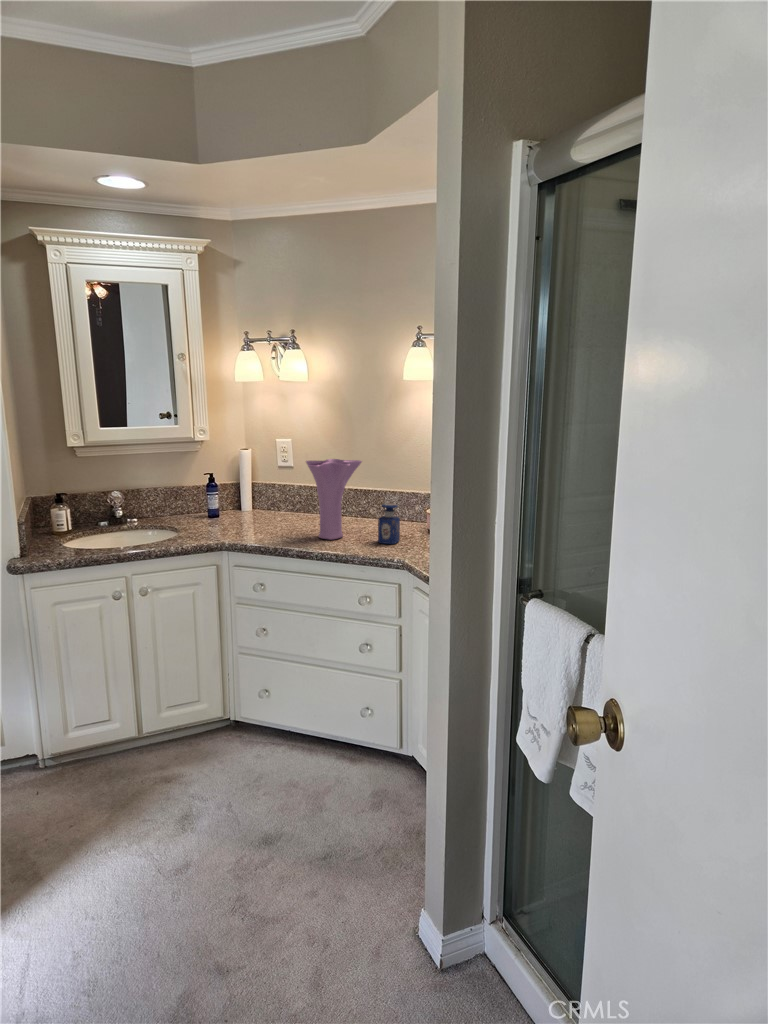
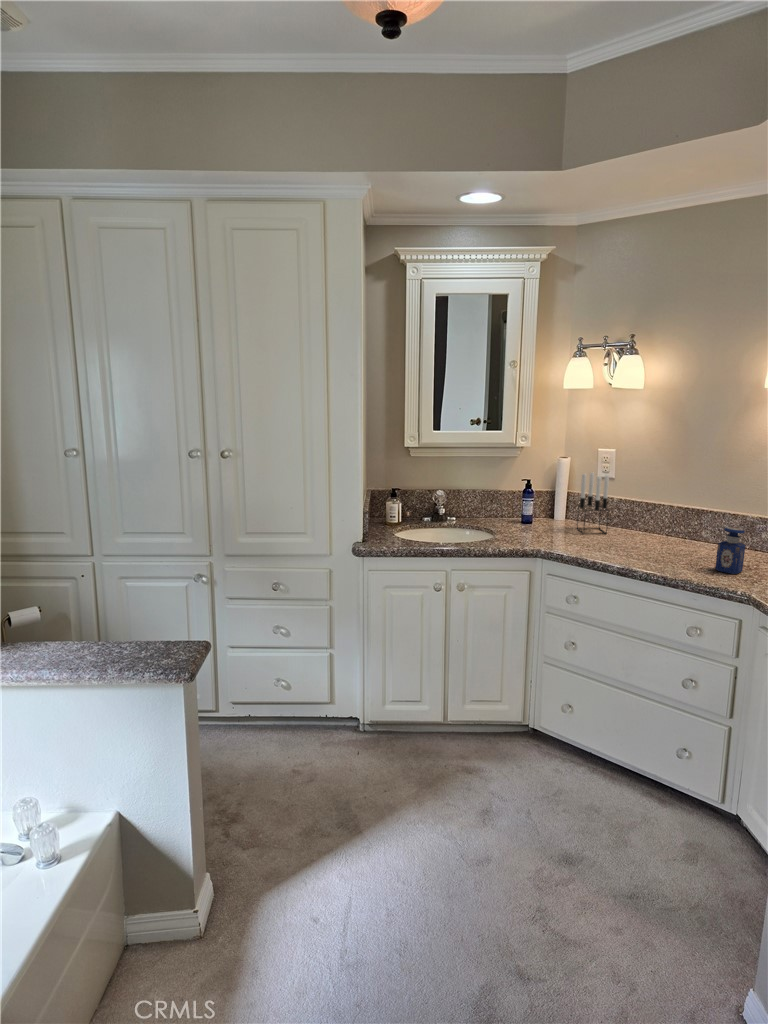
vase: present [306,459,362,540] -> none [636,473,704,560]
candle holder: none [260,462,289,522] -> present [577,473,609,534]

